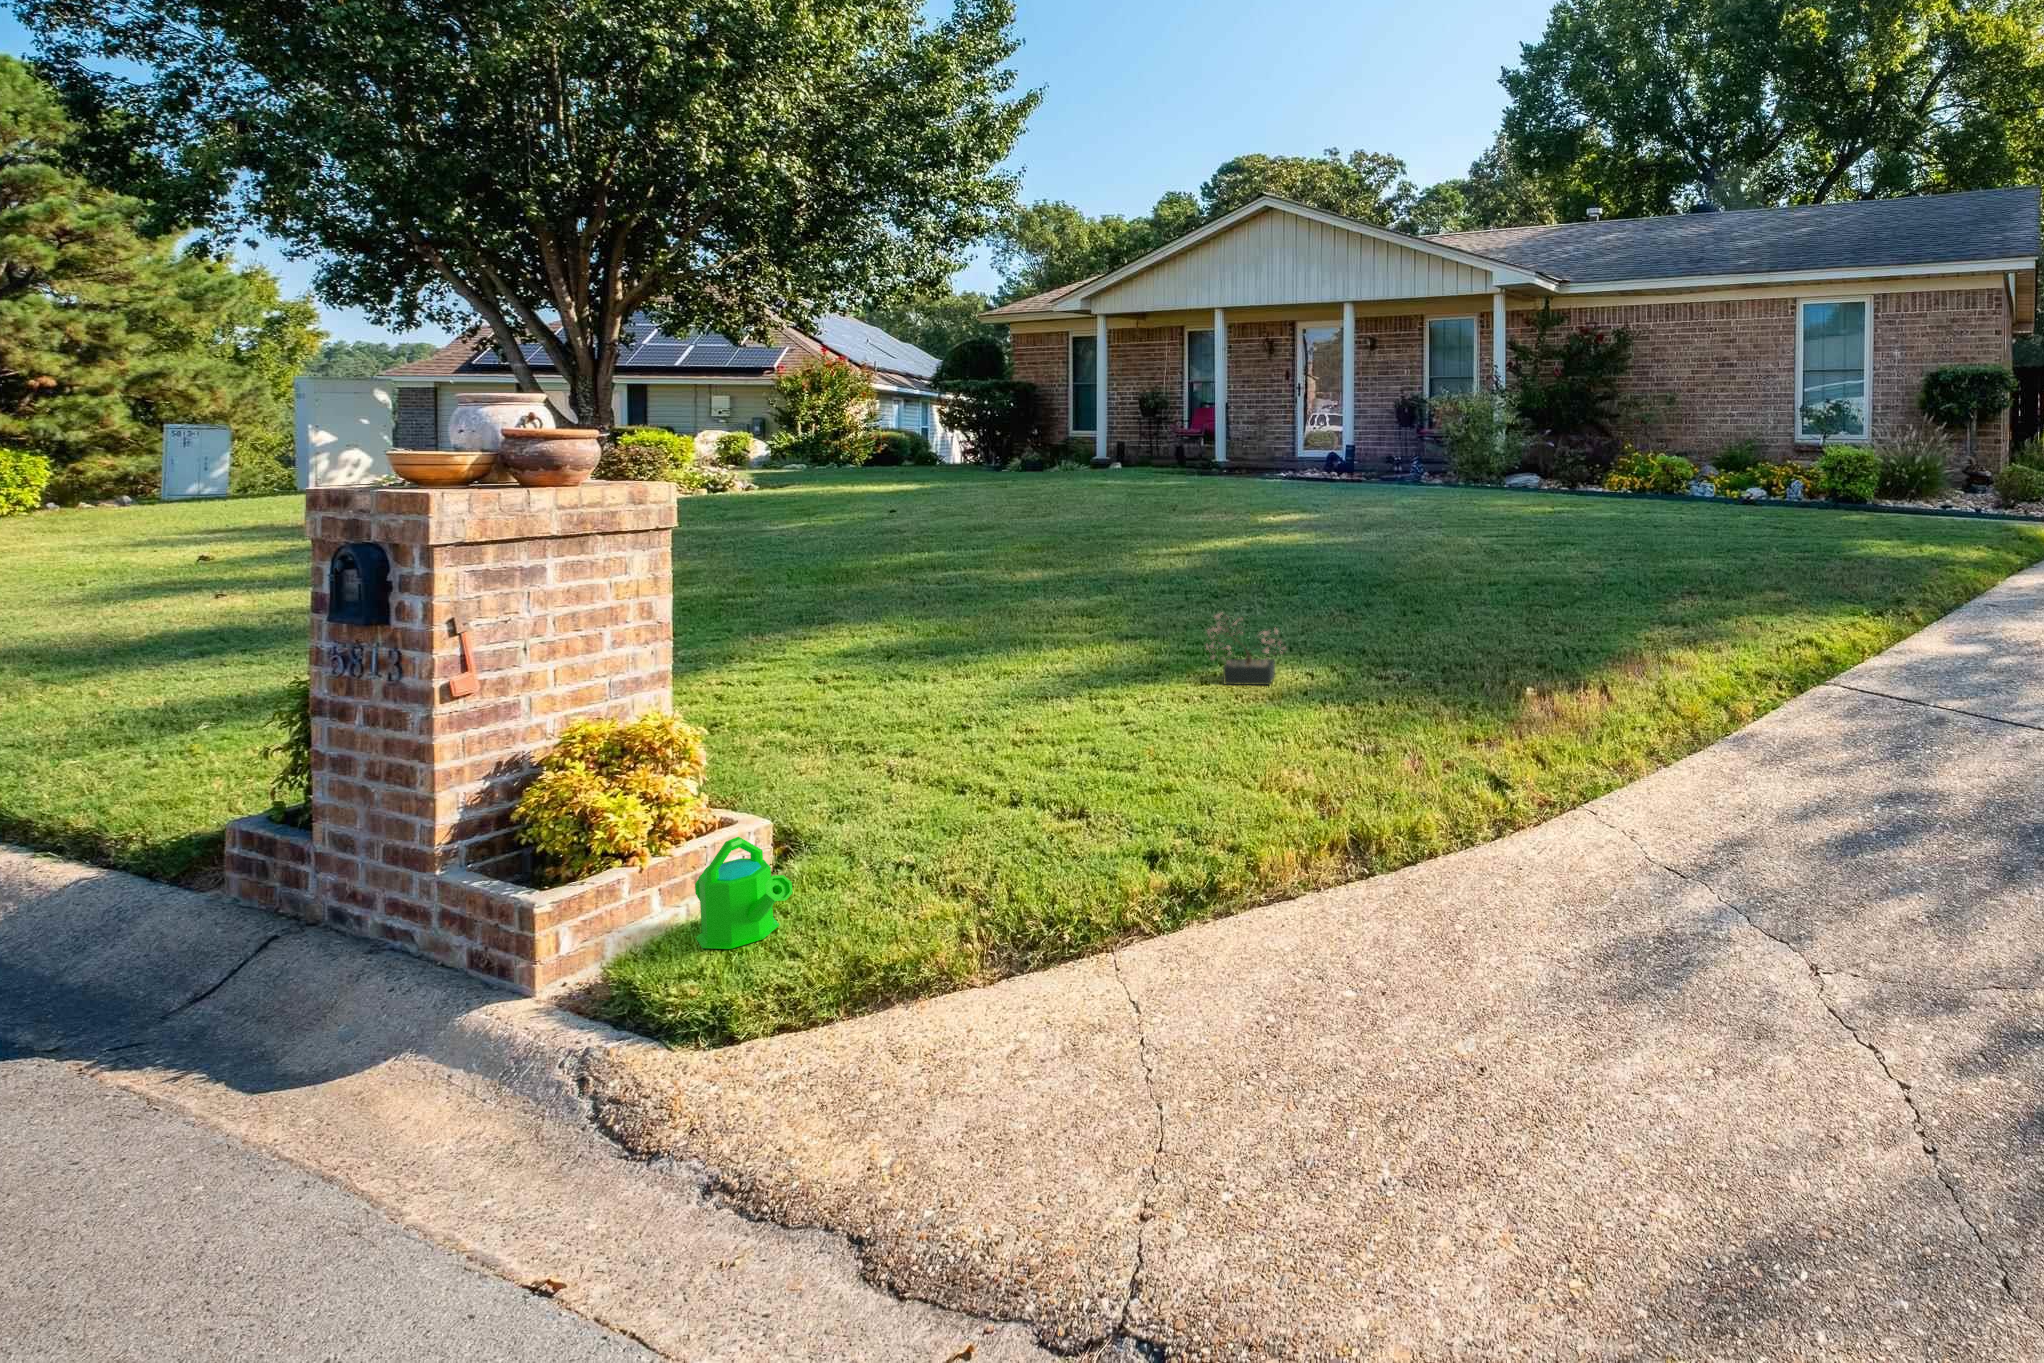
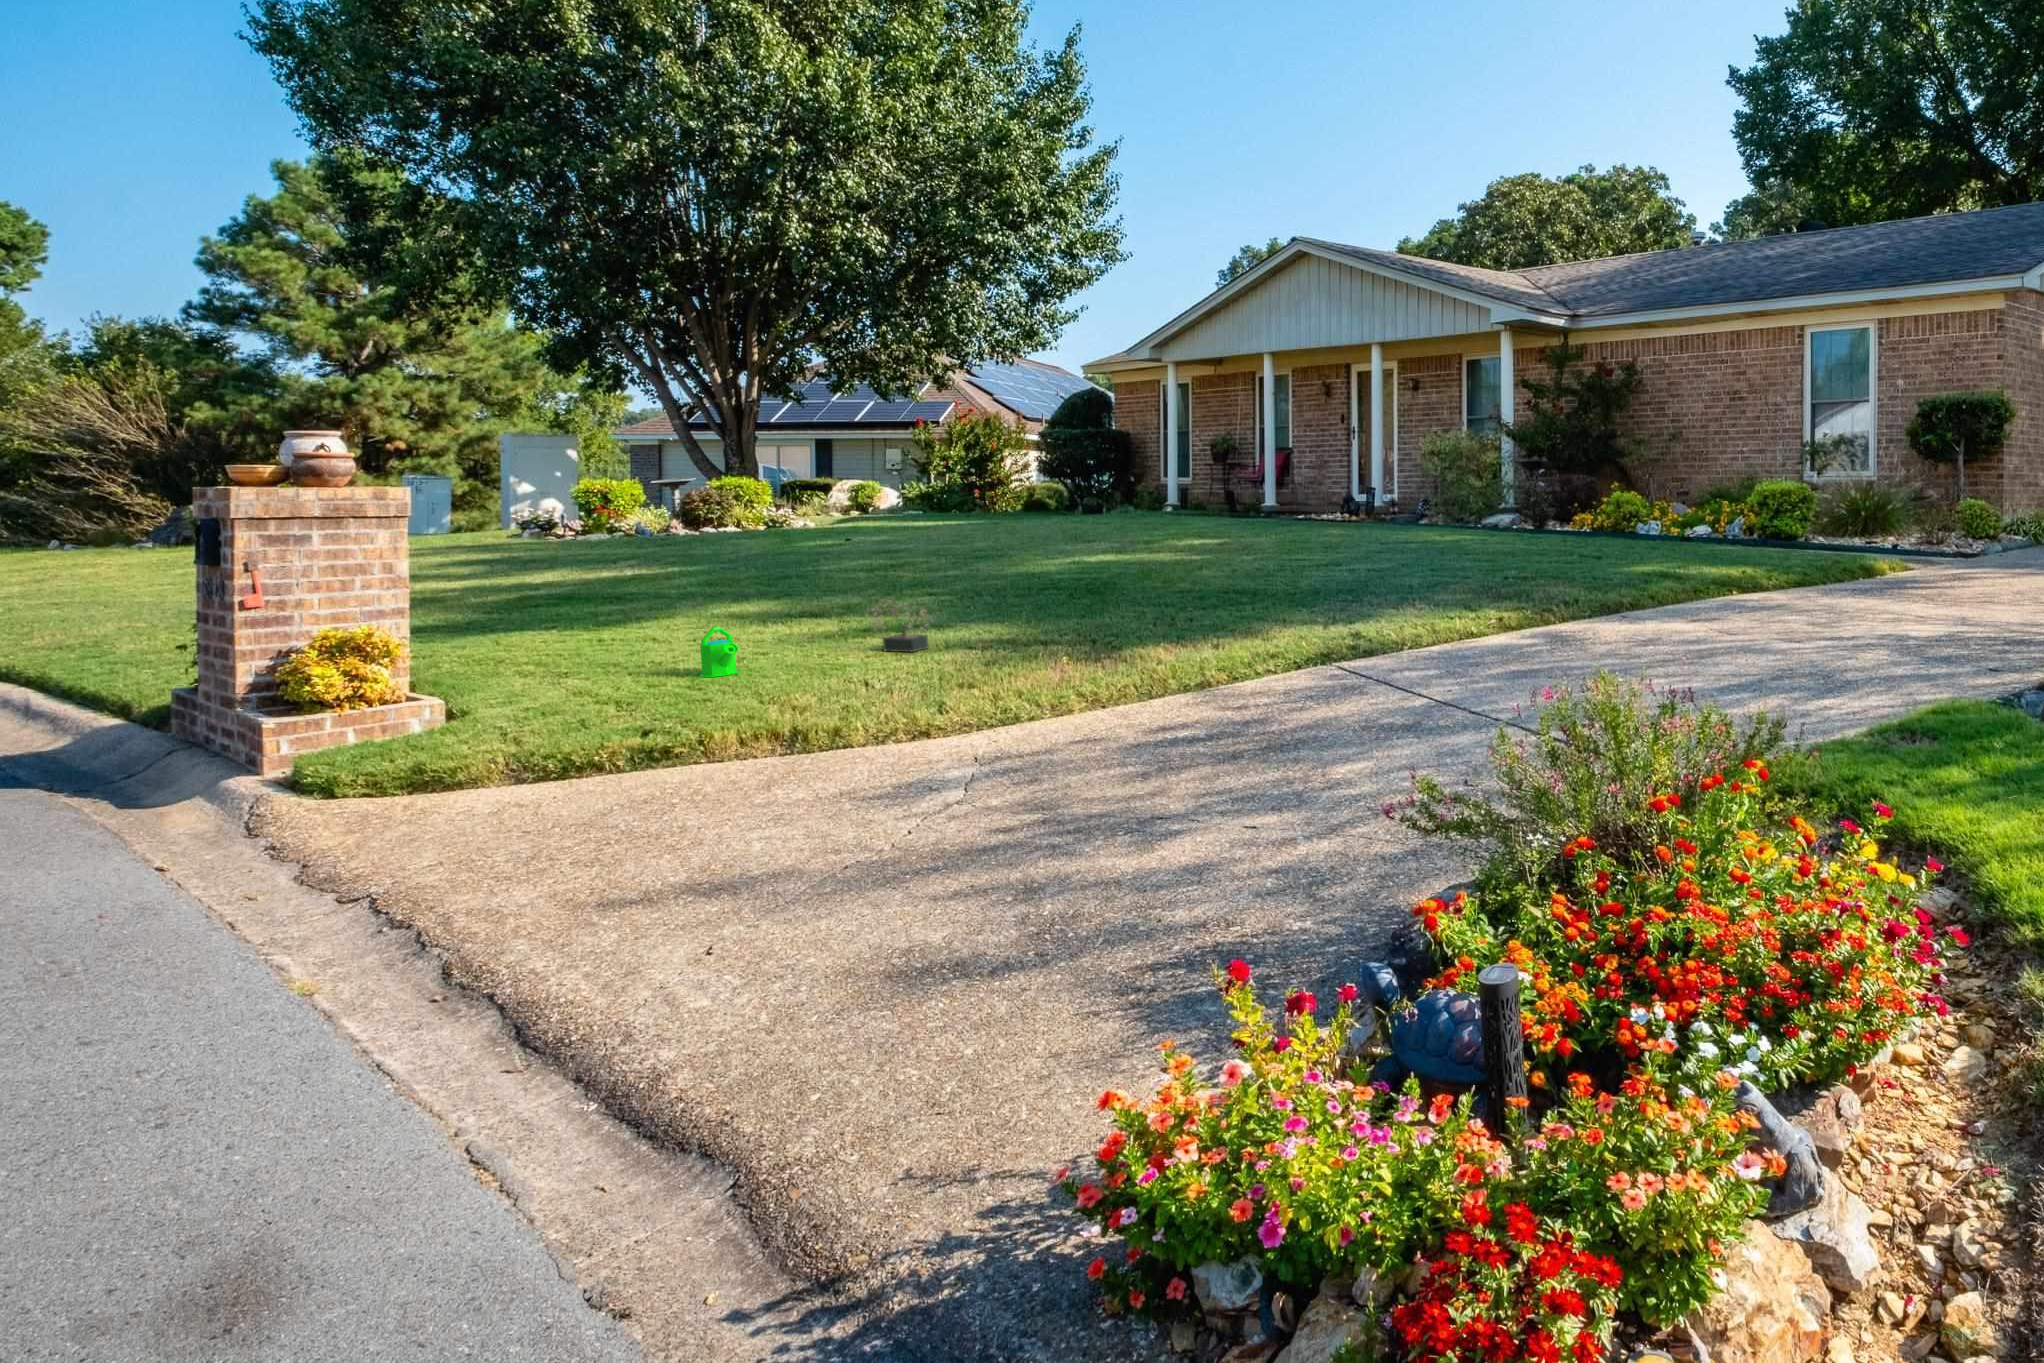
watering can: present [695,837,793,949] -> present [700,626,739,677]

